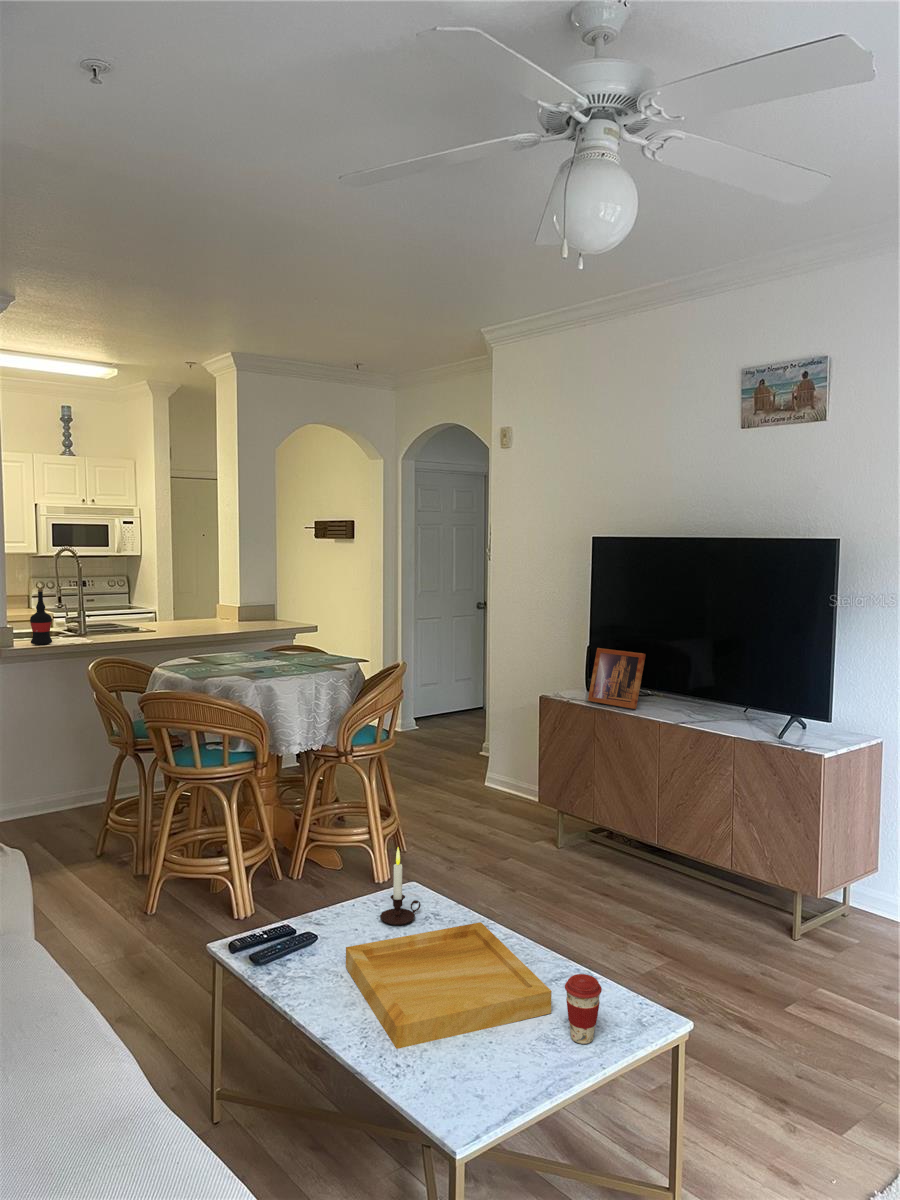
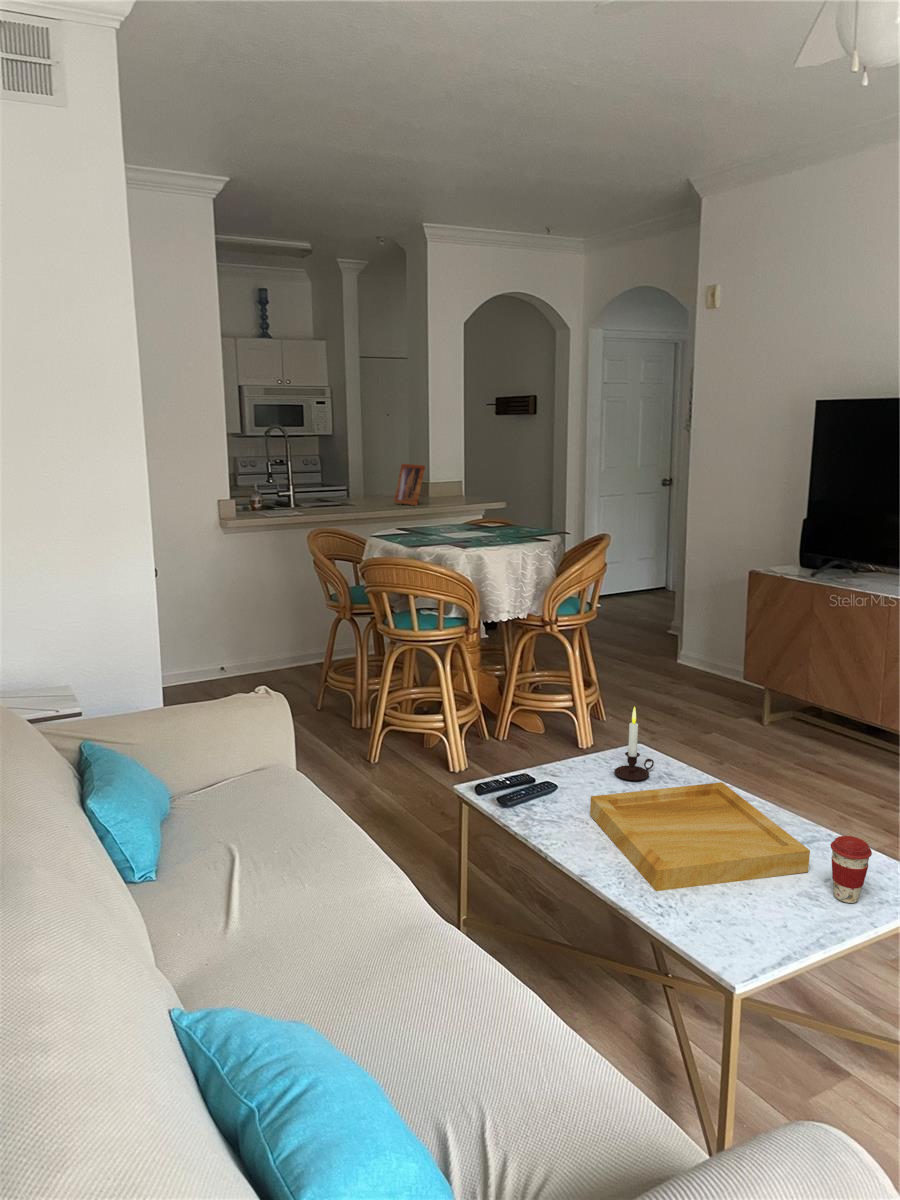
wine bottle: present [30,589,52,645] -> none [249,464,269,517]
picture frame: present [588,648,646,709] -> present [394,464,425,505]

